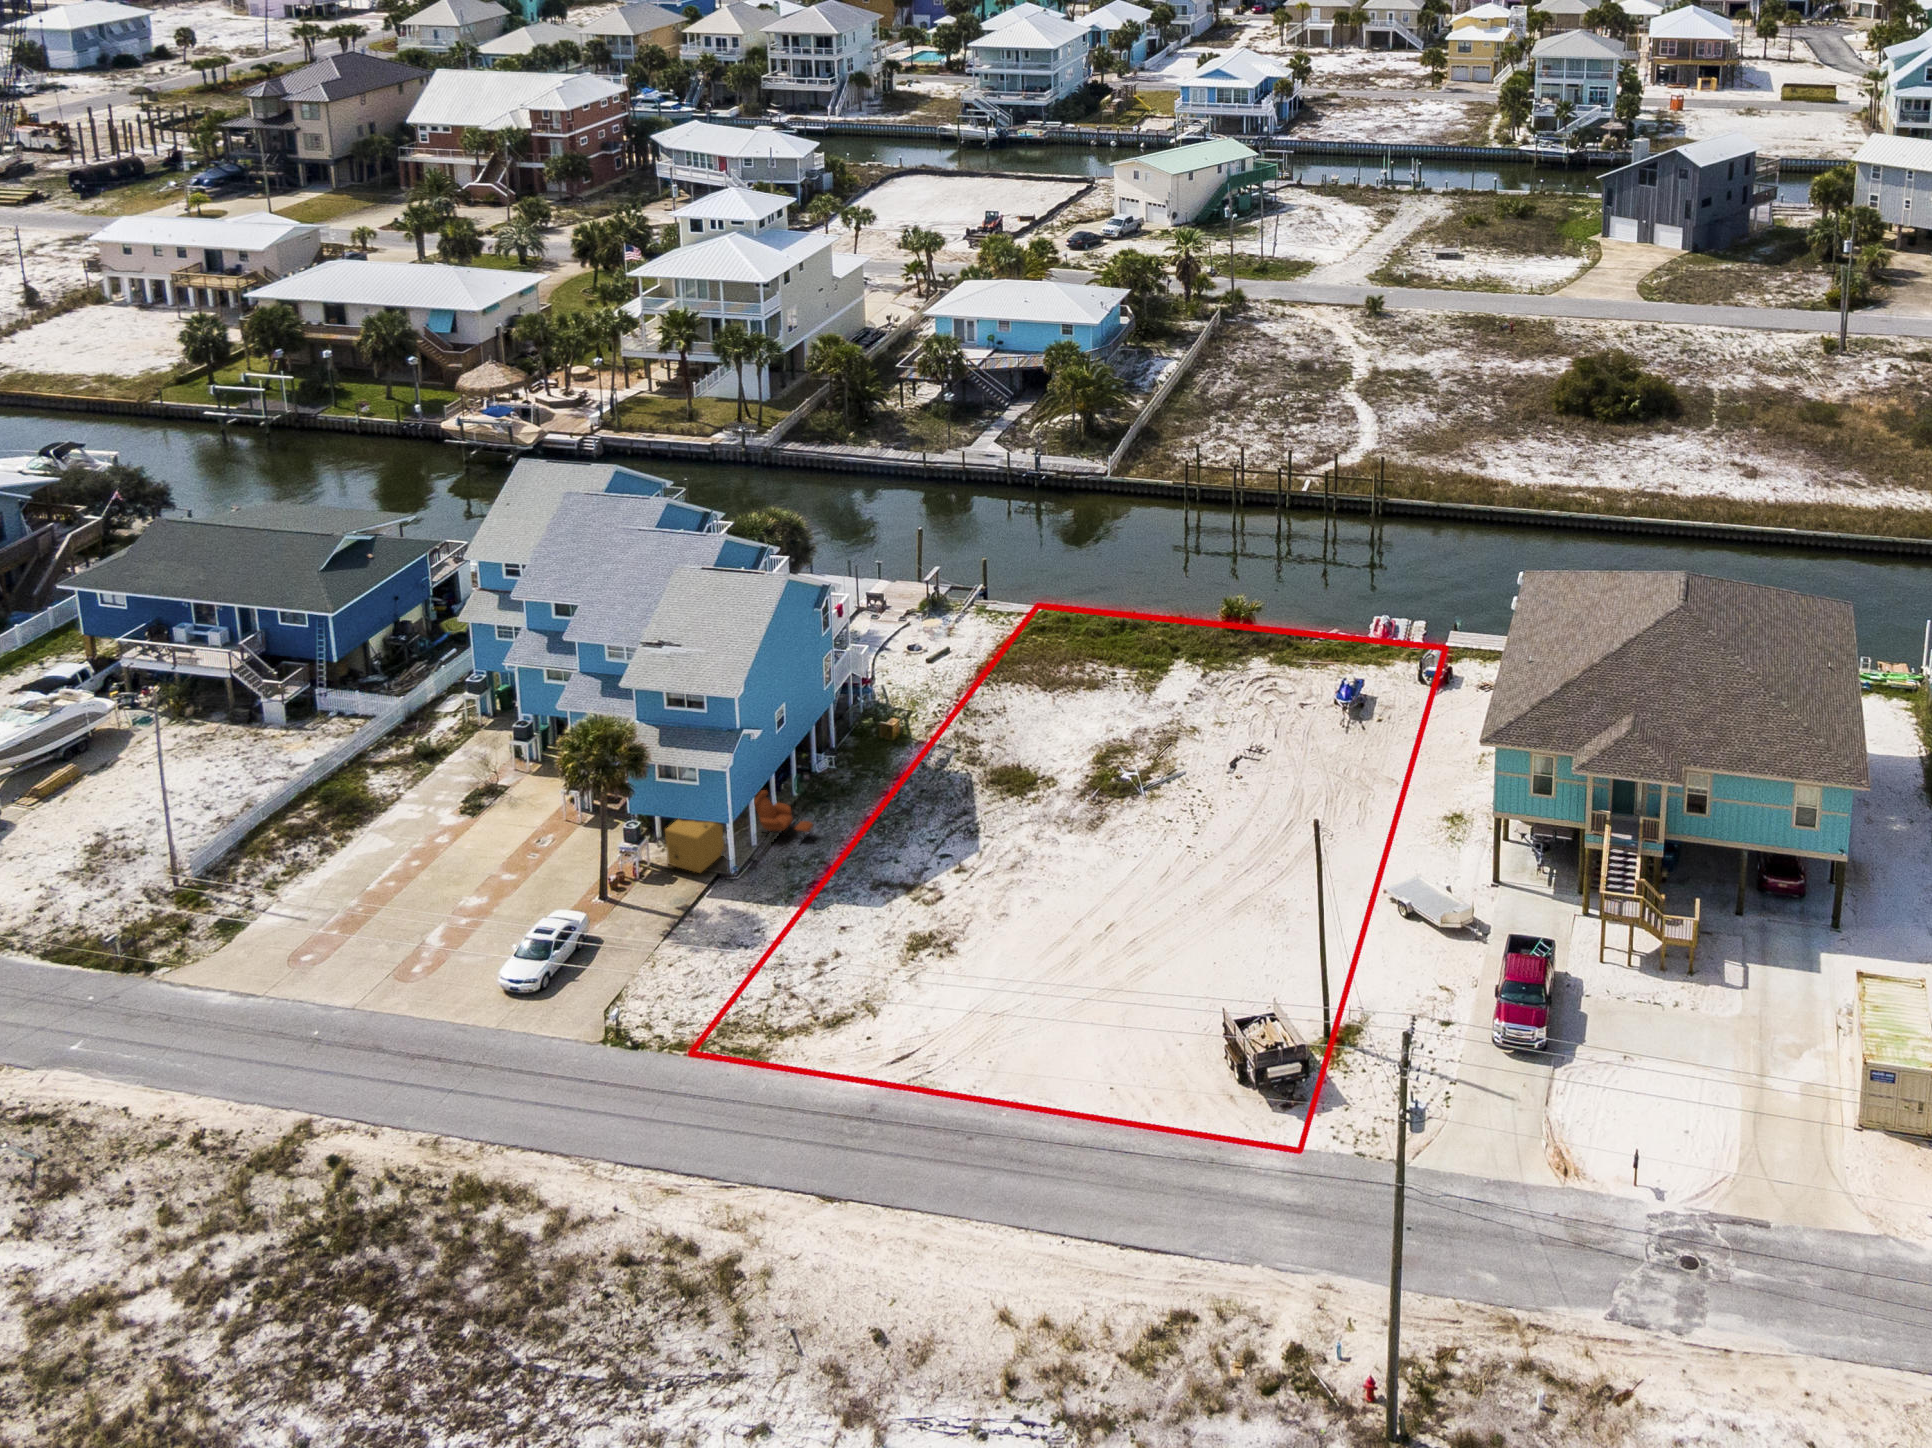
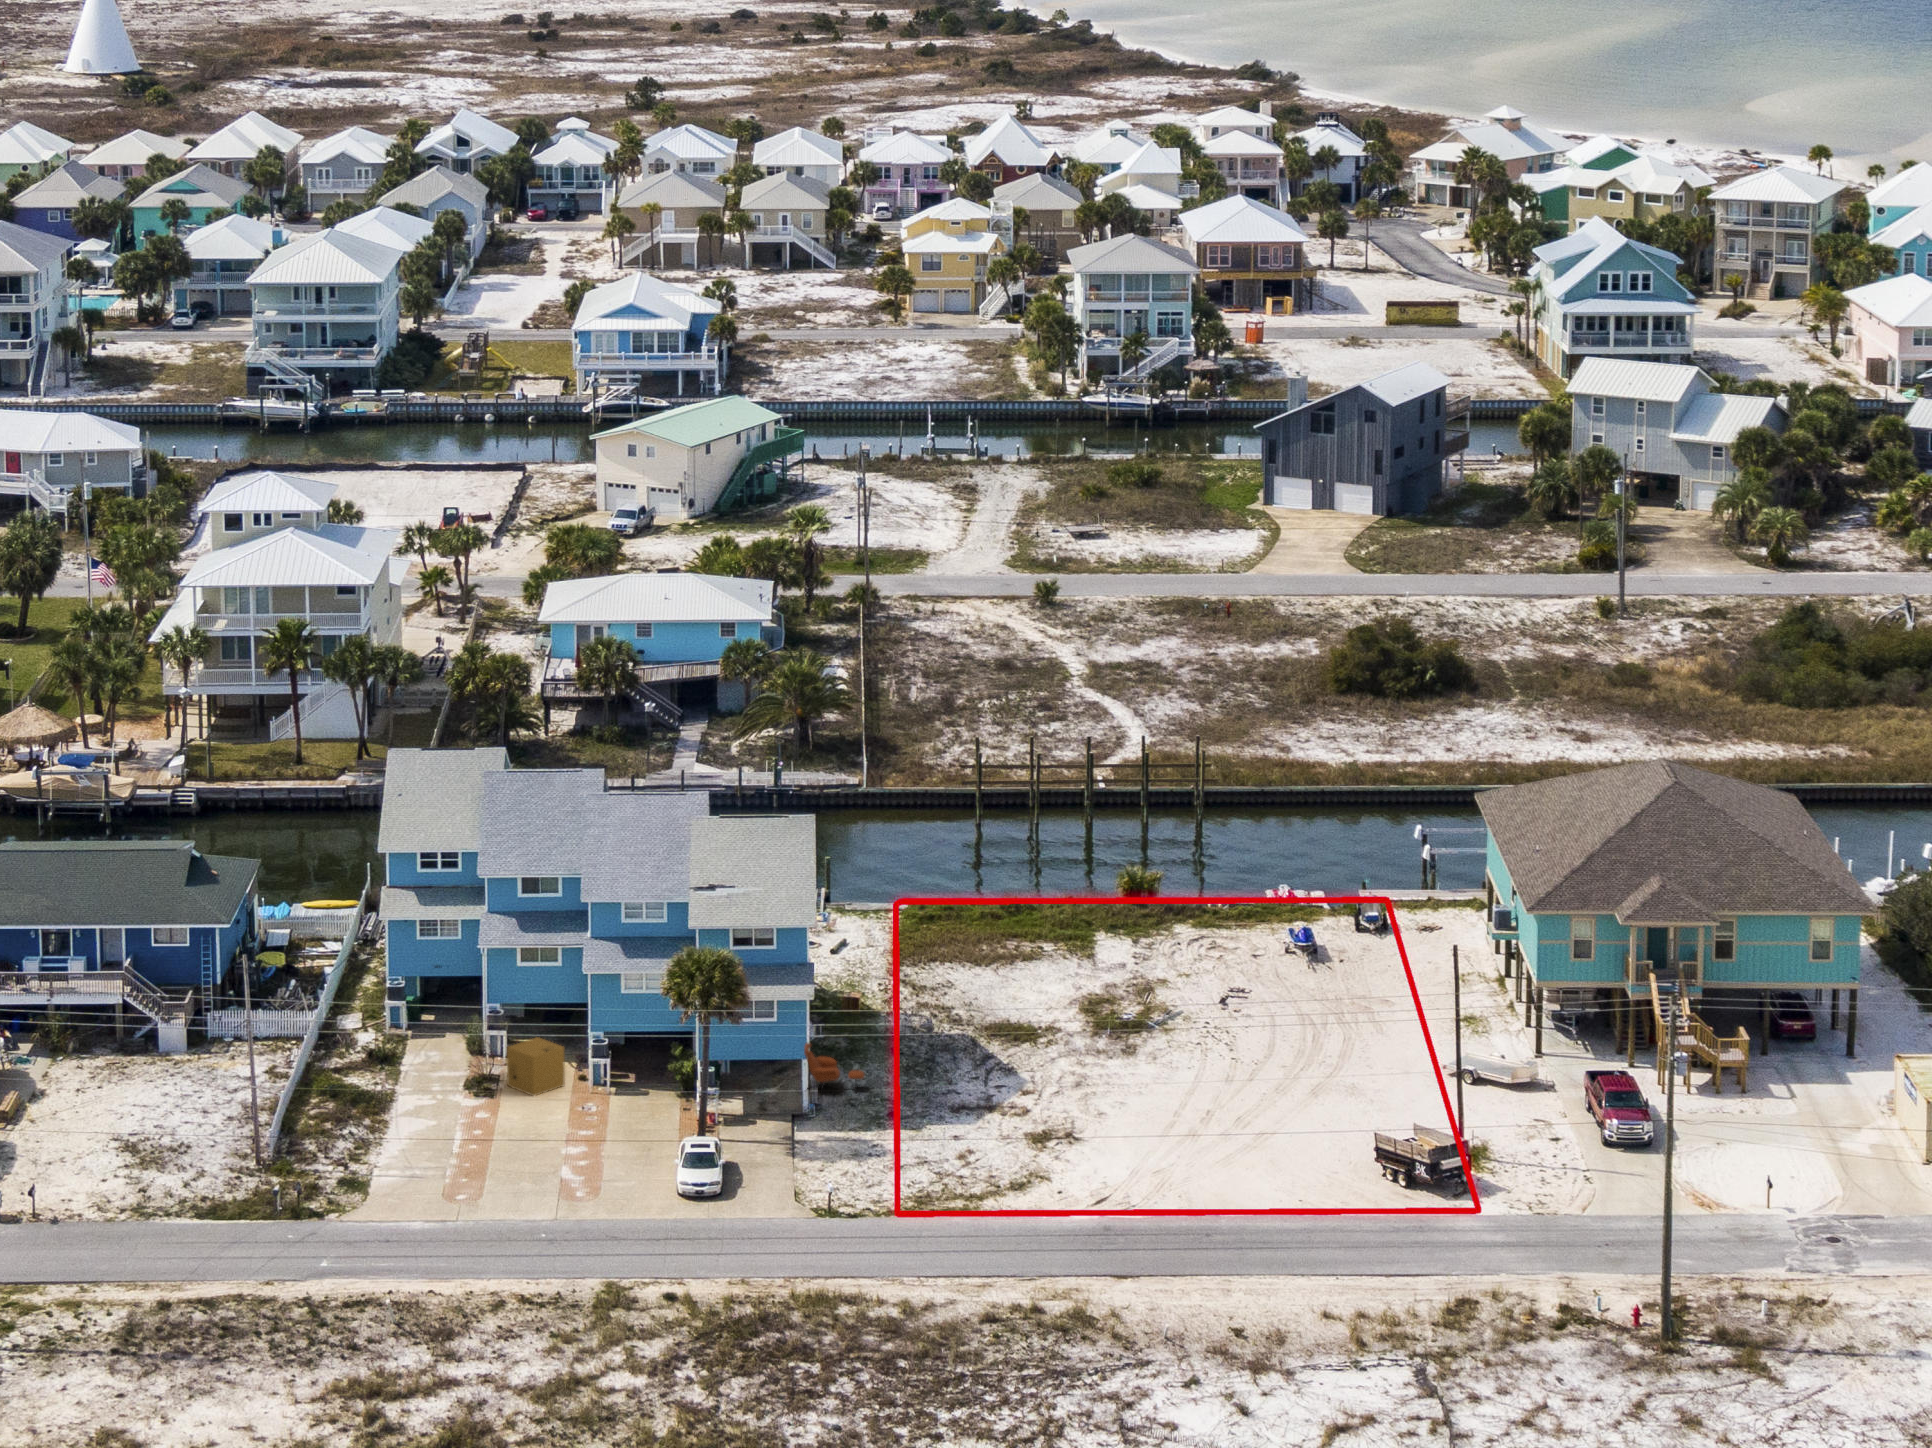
cardboard box: present [665,820,724,873] -> present [507,1037,565,1096]

